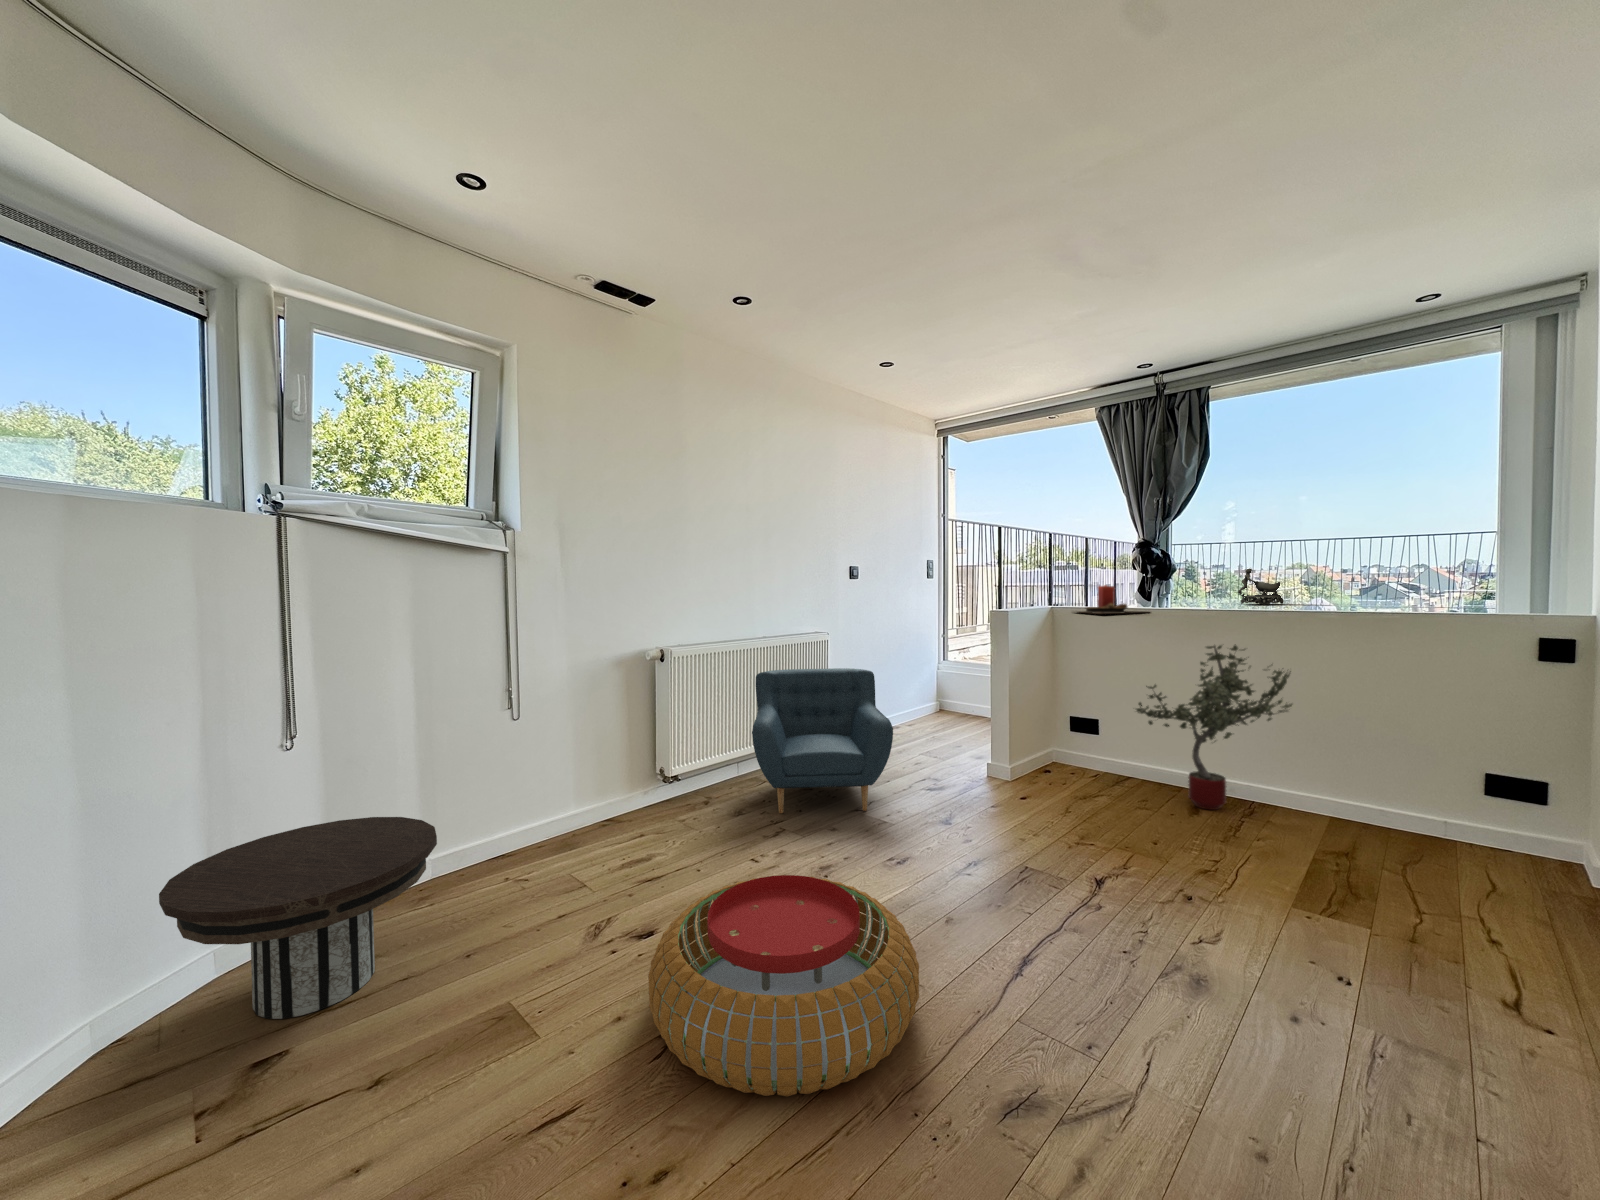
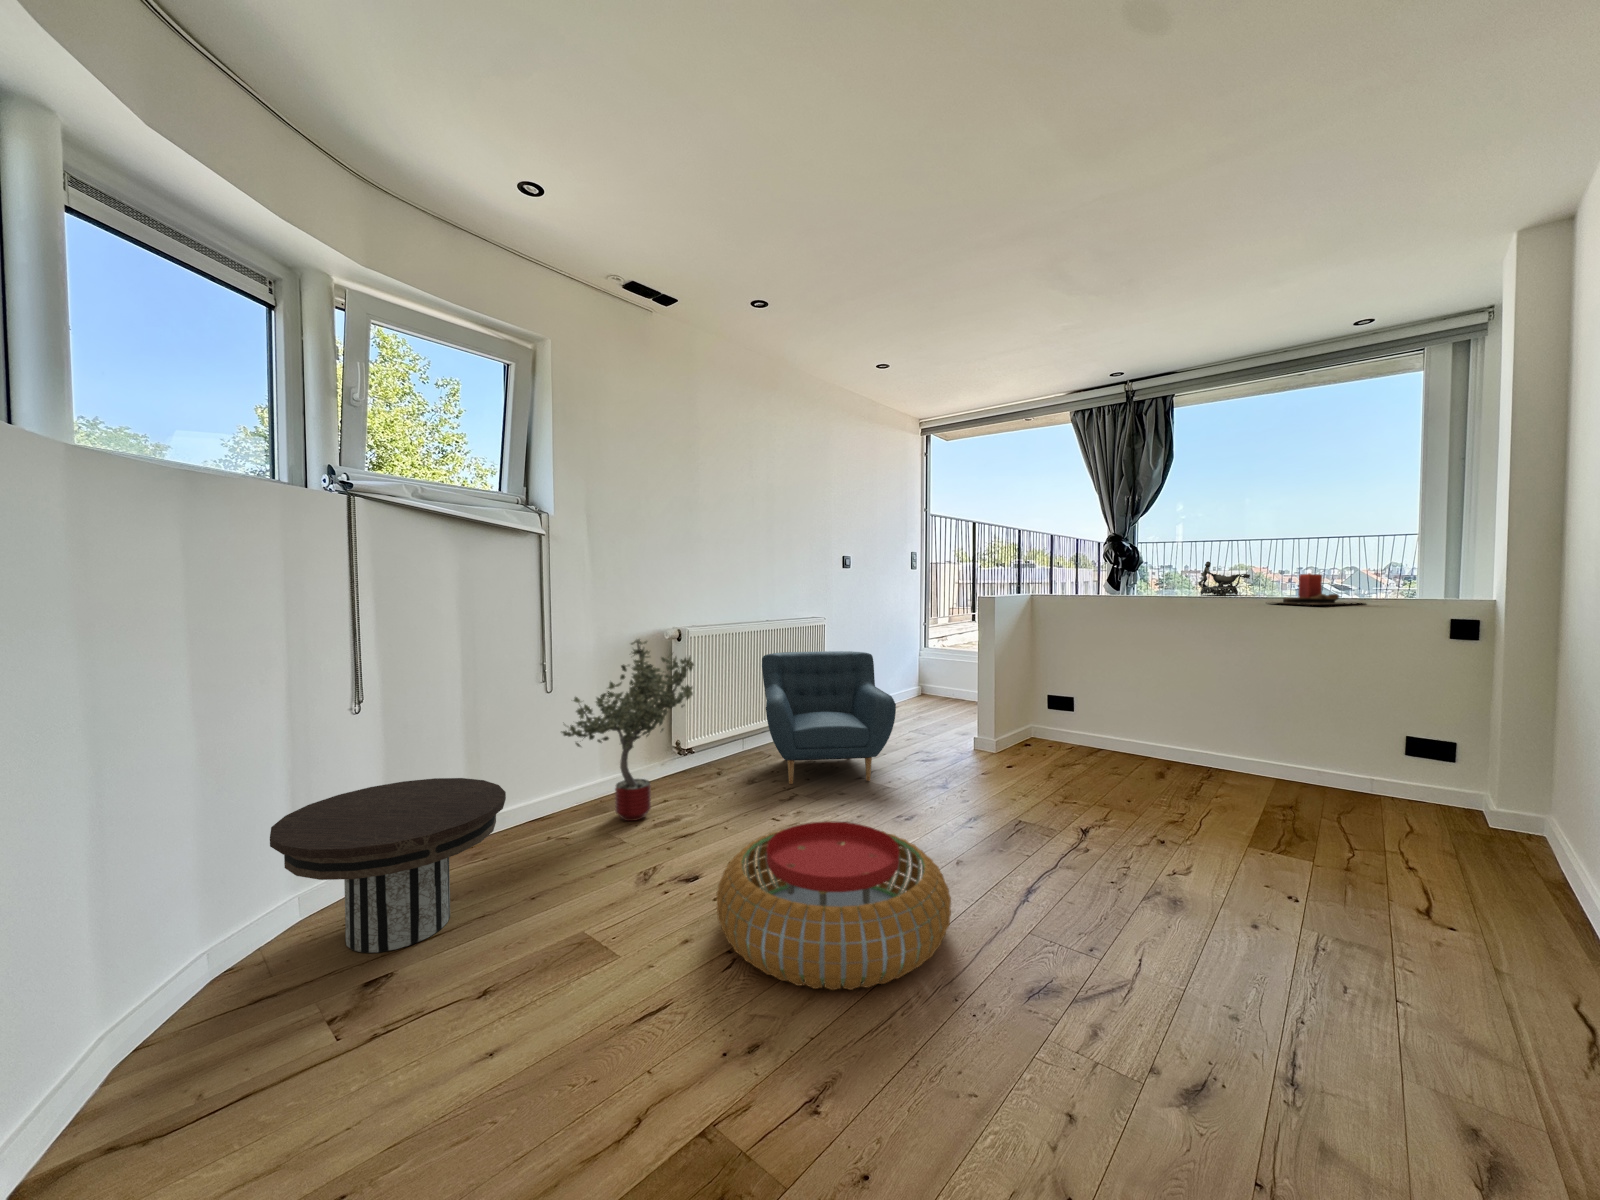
candle: present [1077,585,1150,614] -> present [1270,573,1357,605]
potted tree: present [1136,644,1292,810] -> present [561,639,694,821]

